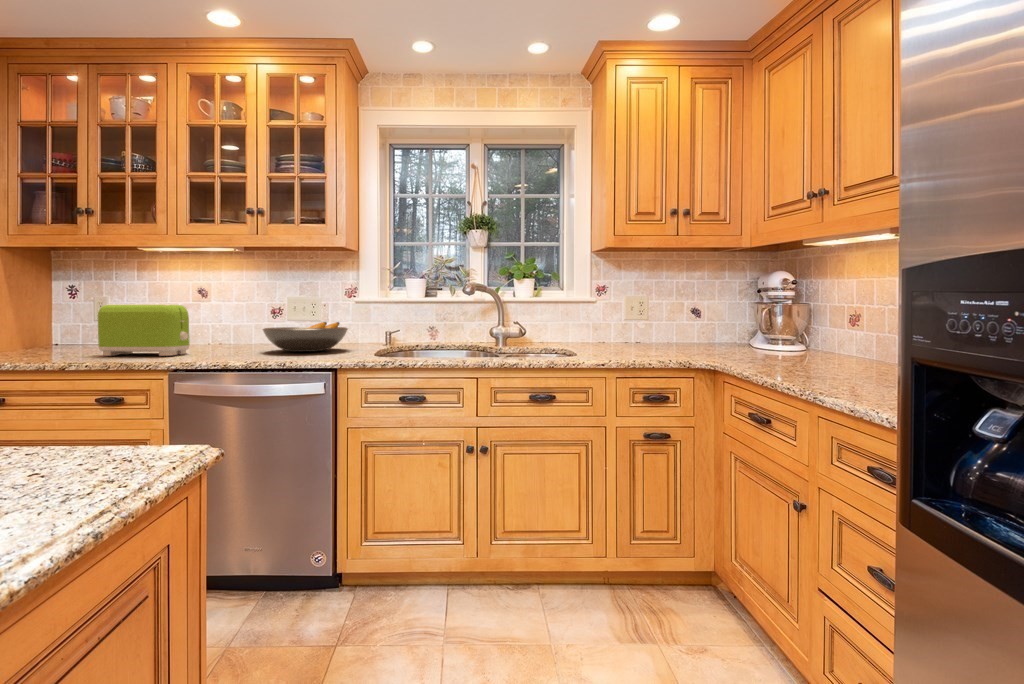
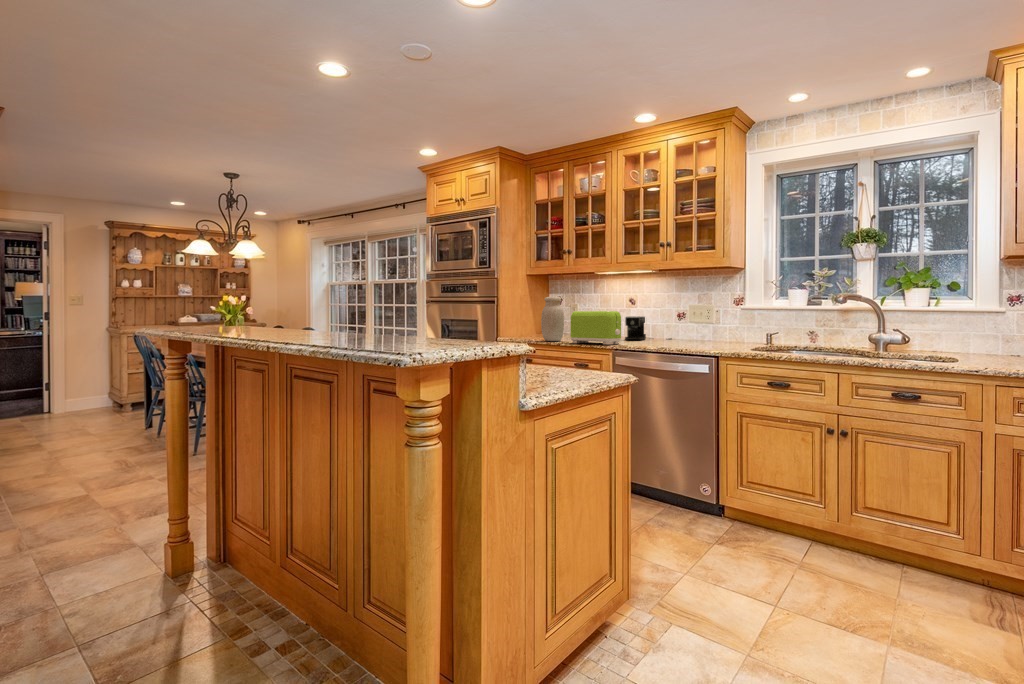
jar: none [38,281,86,354] -> present [541,297,564,341]
coffee maker: none [195,313,265,347] -> present [625,316,671,340]
fruit bowl: present [263,322,348,352] -> none [668,324,732,346]

